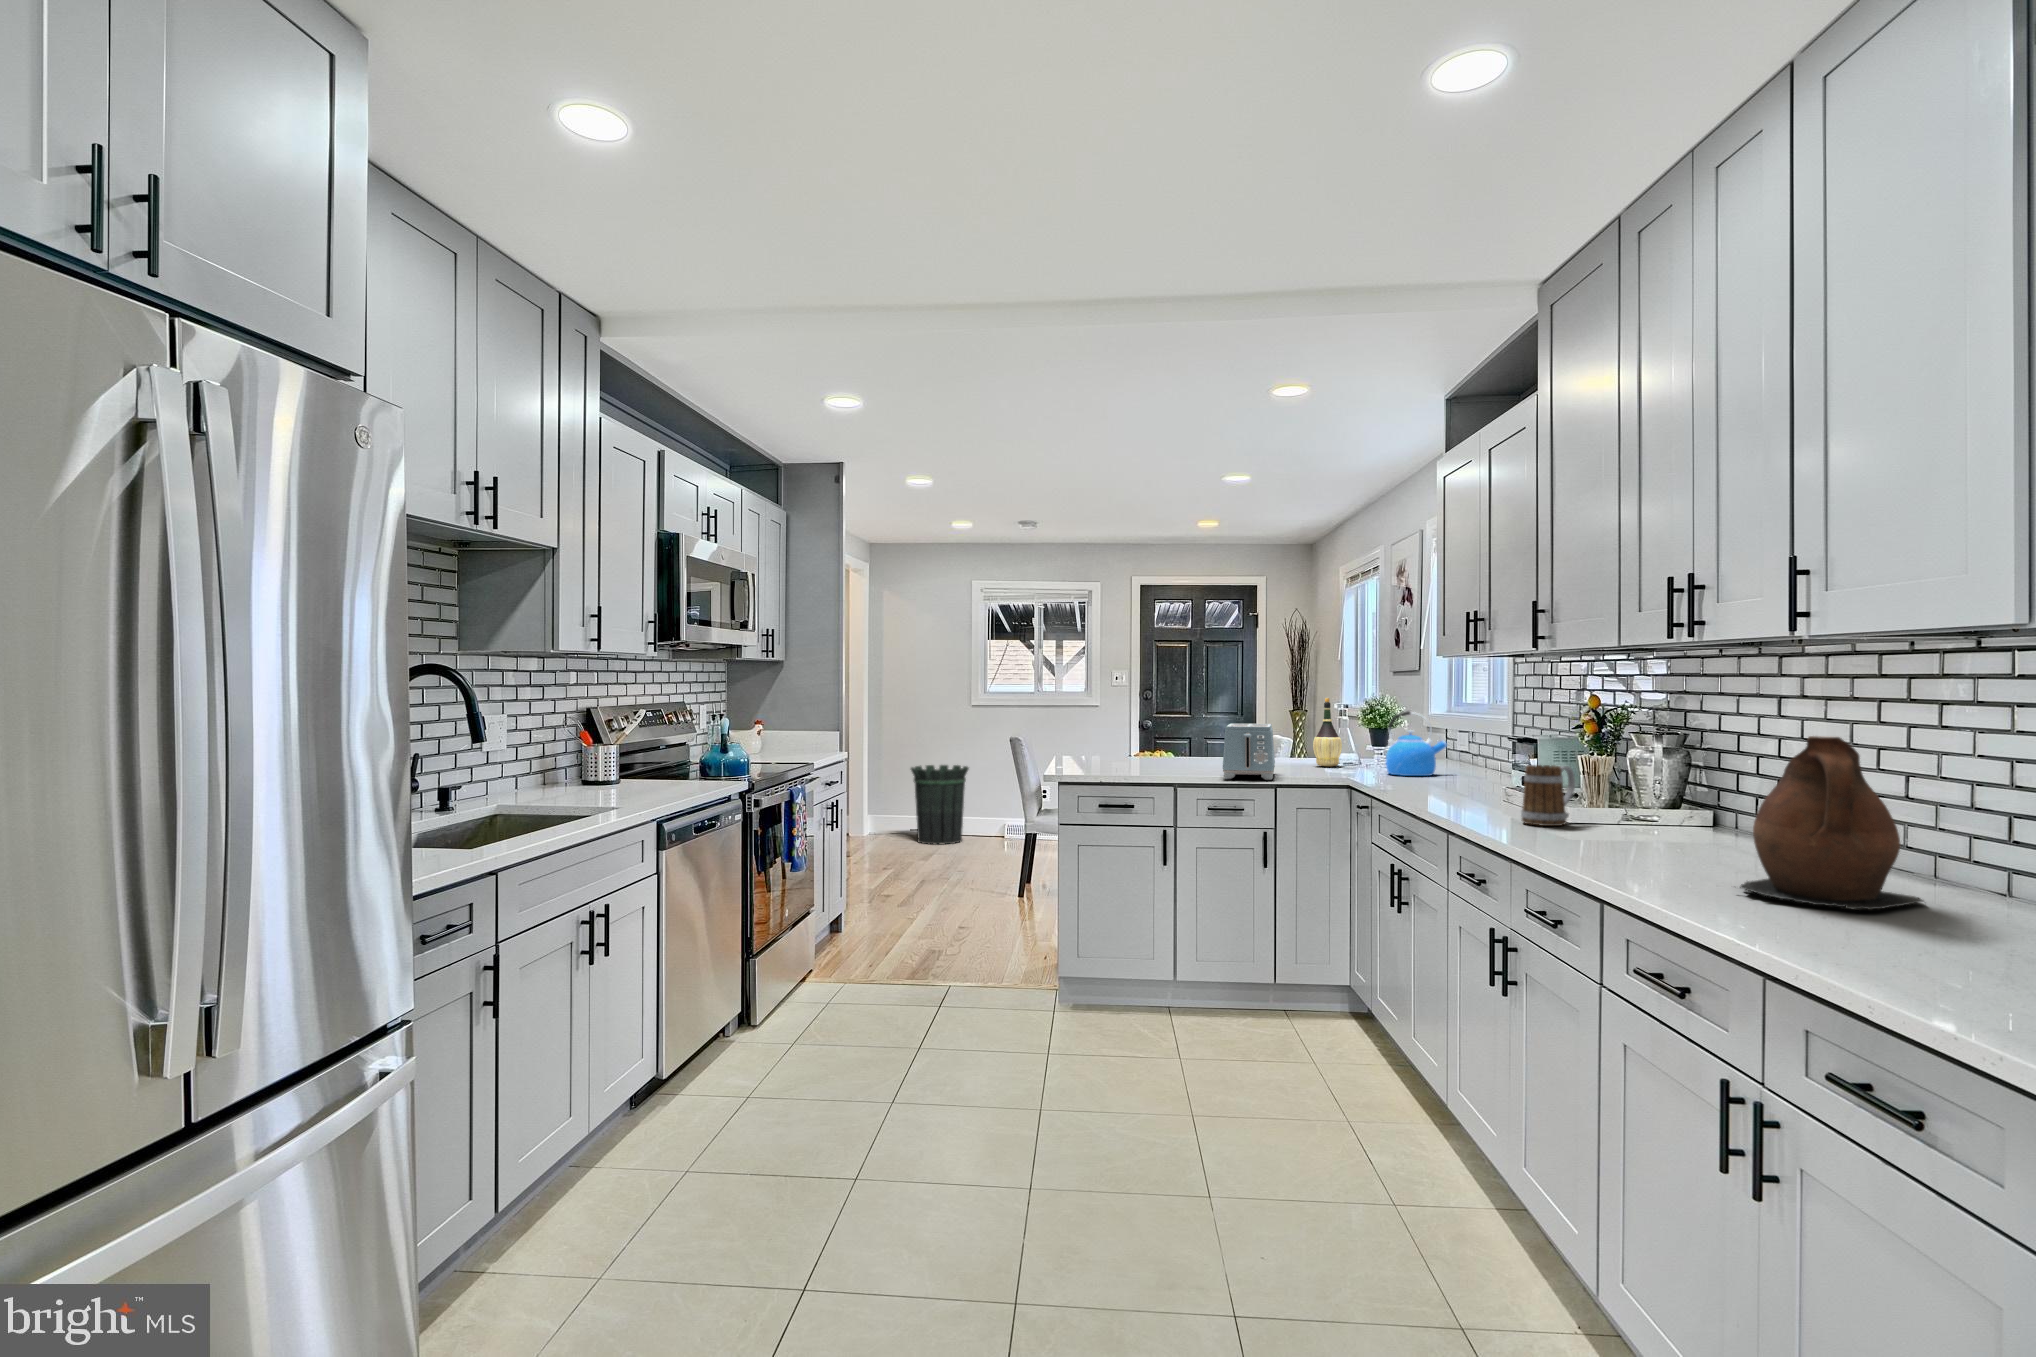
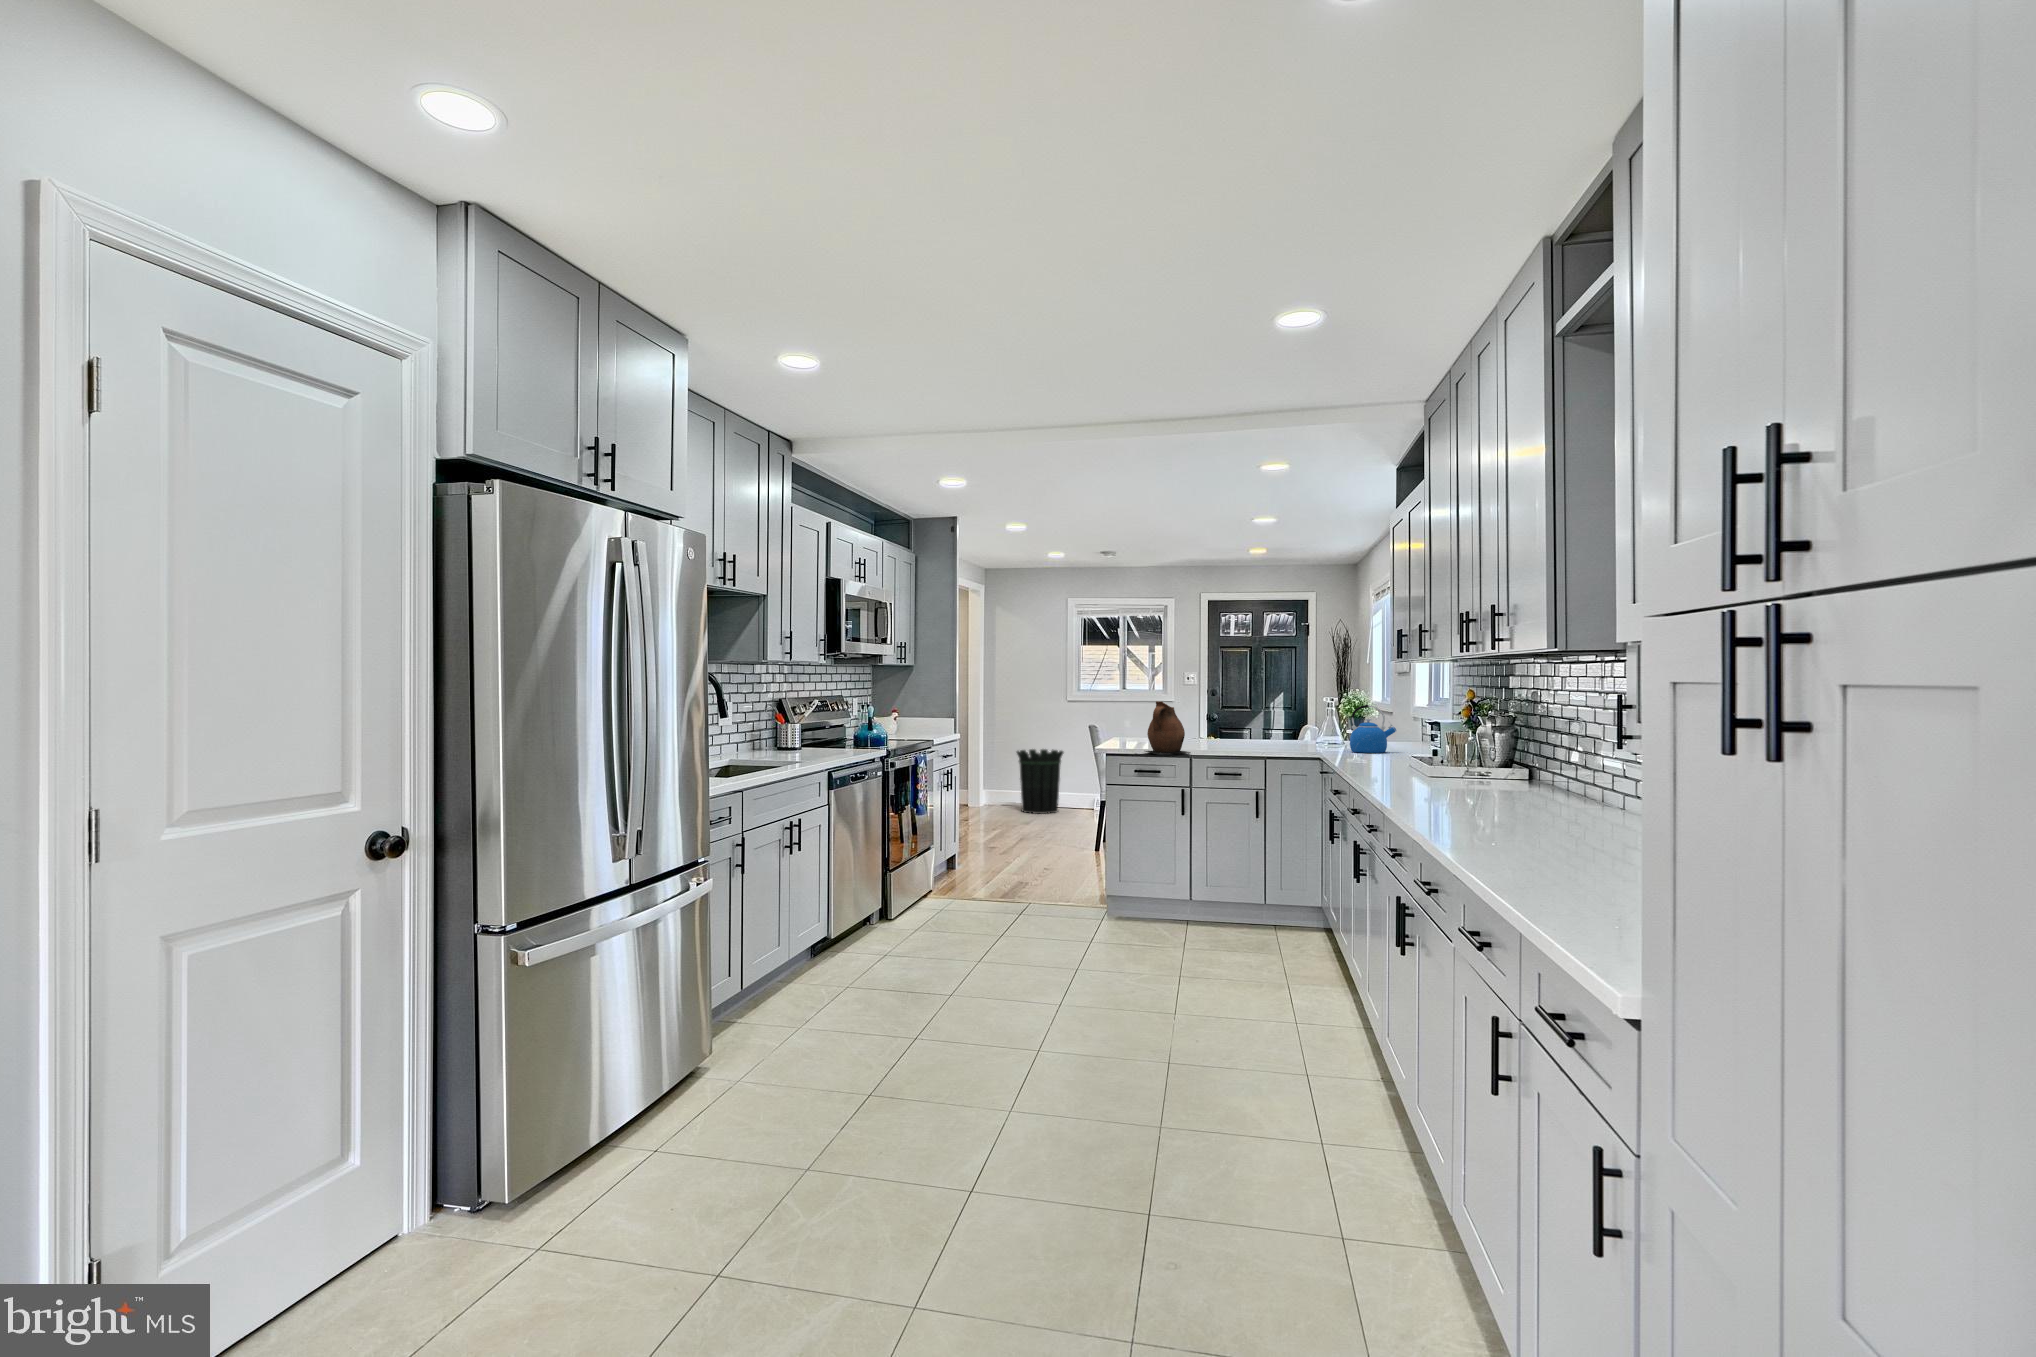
wine bottle: present [1313,698,1342,766] -> none [1304,695,1326,747]
toaster: present [1223,724,1275,780] -> none [1223,713,1268,754]
ceramic pitcher: present [1740,736,1923,910] -> present [1145,701,1191,754]
mug: present [1521,765,1575,826] -> none [1387,739,1426,779]

